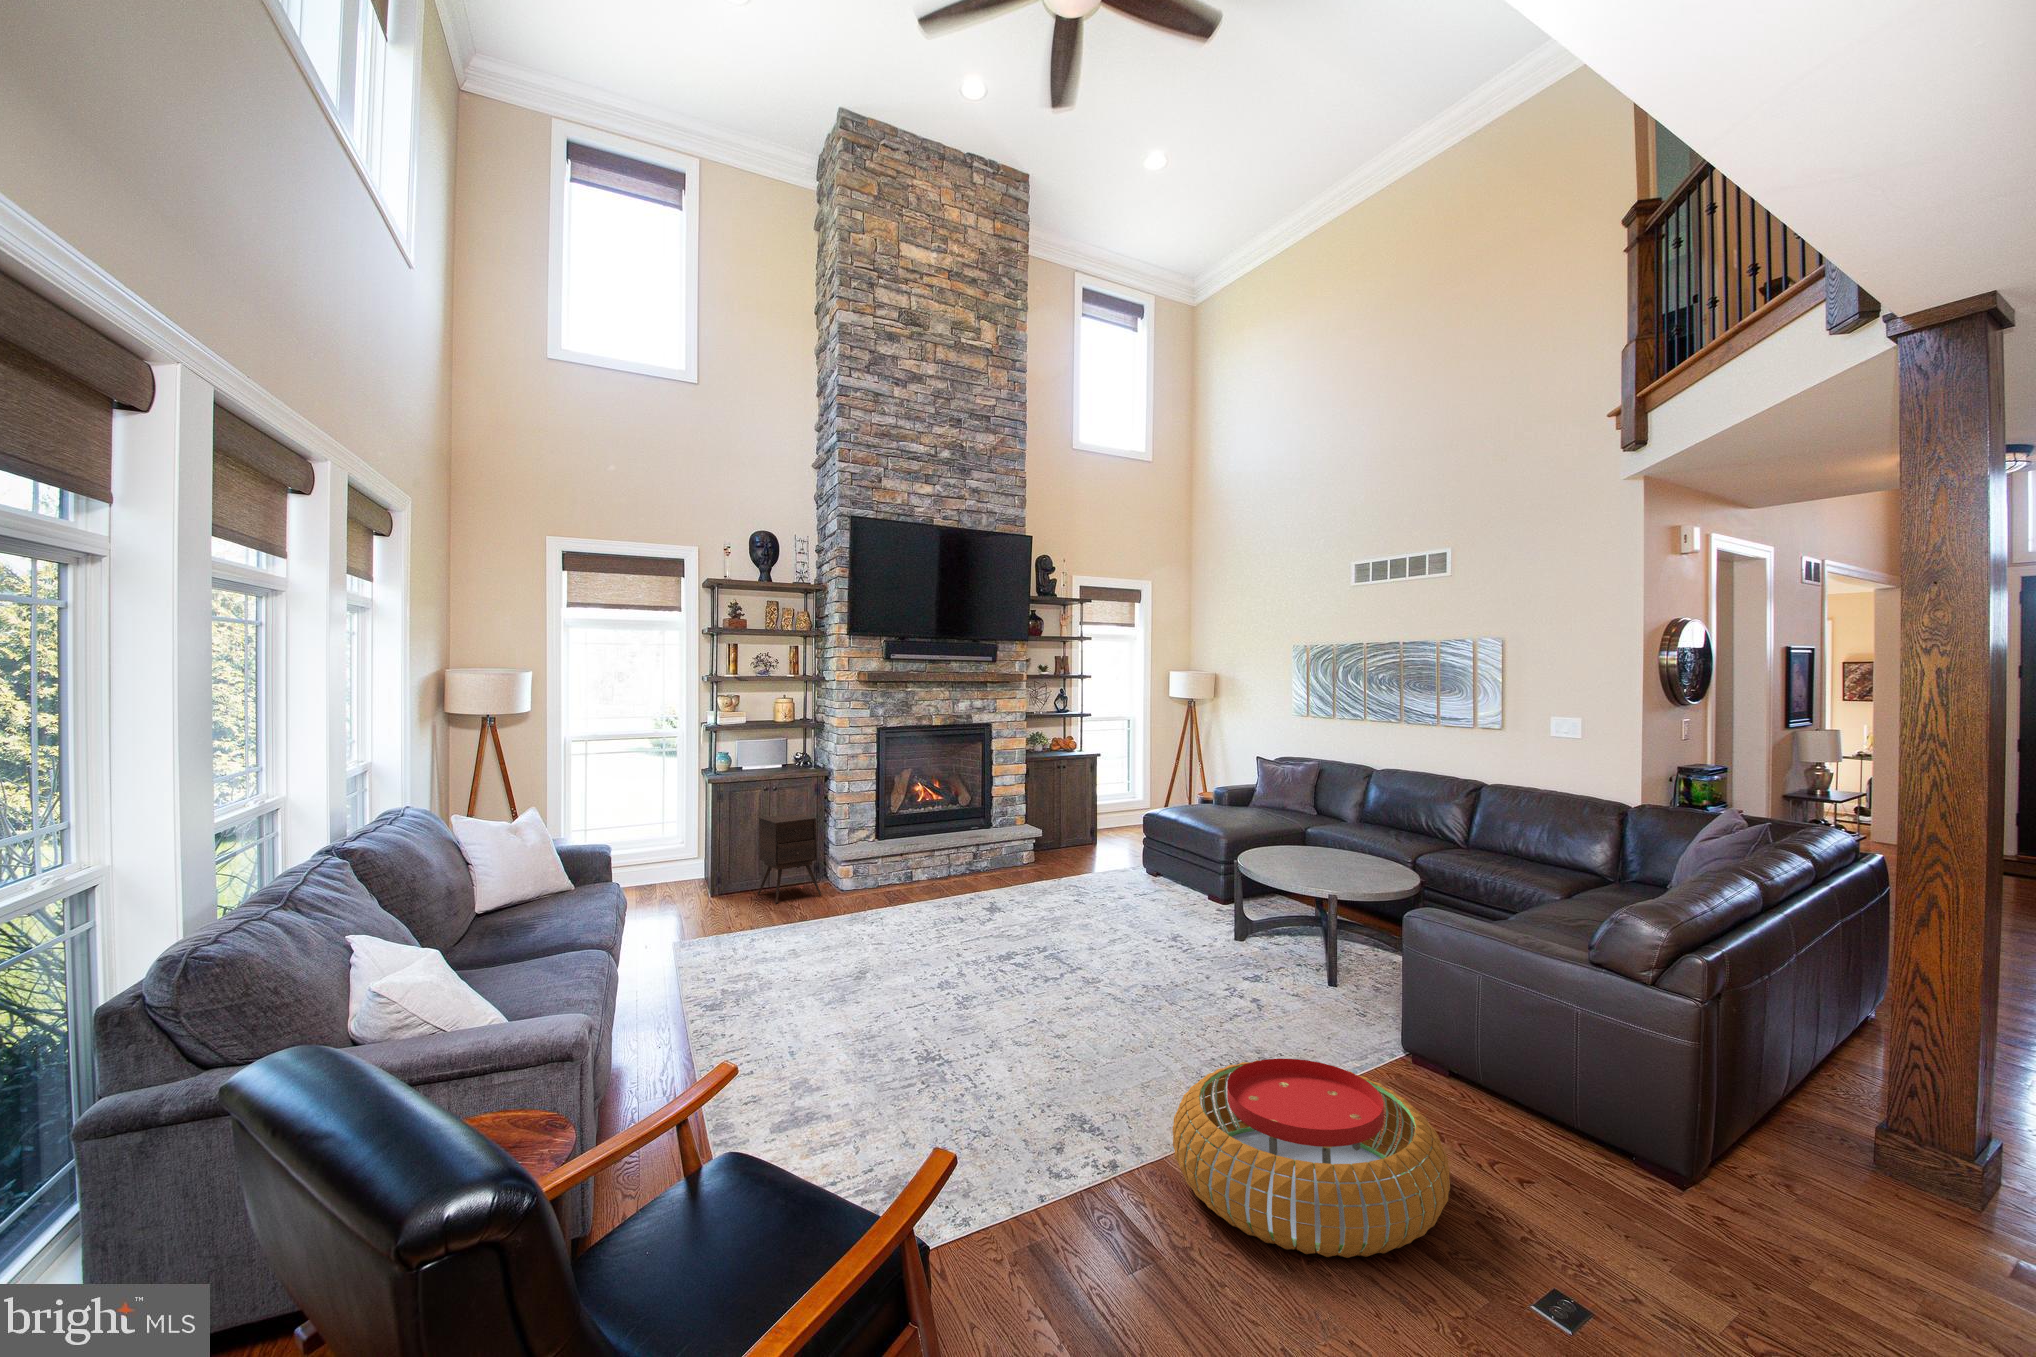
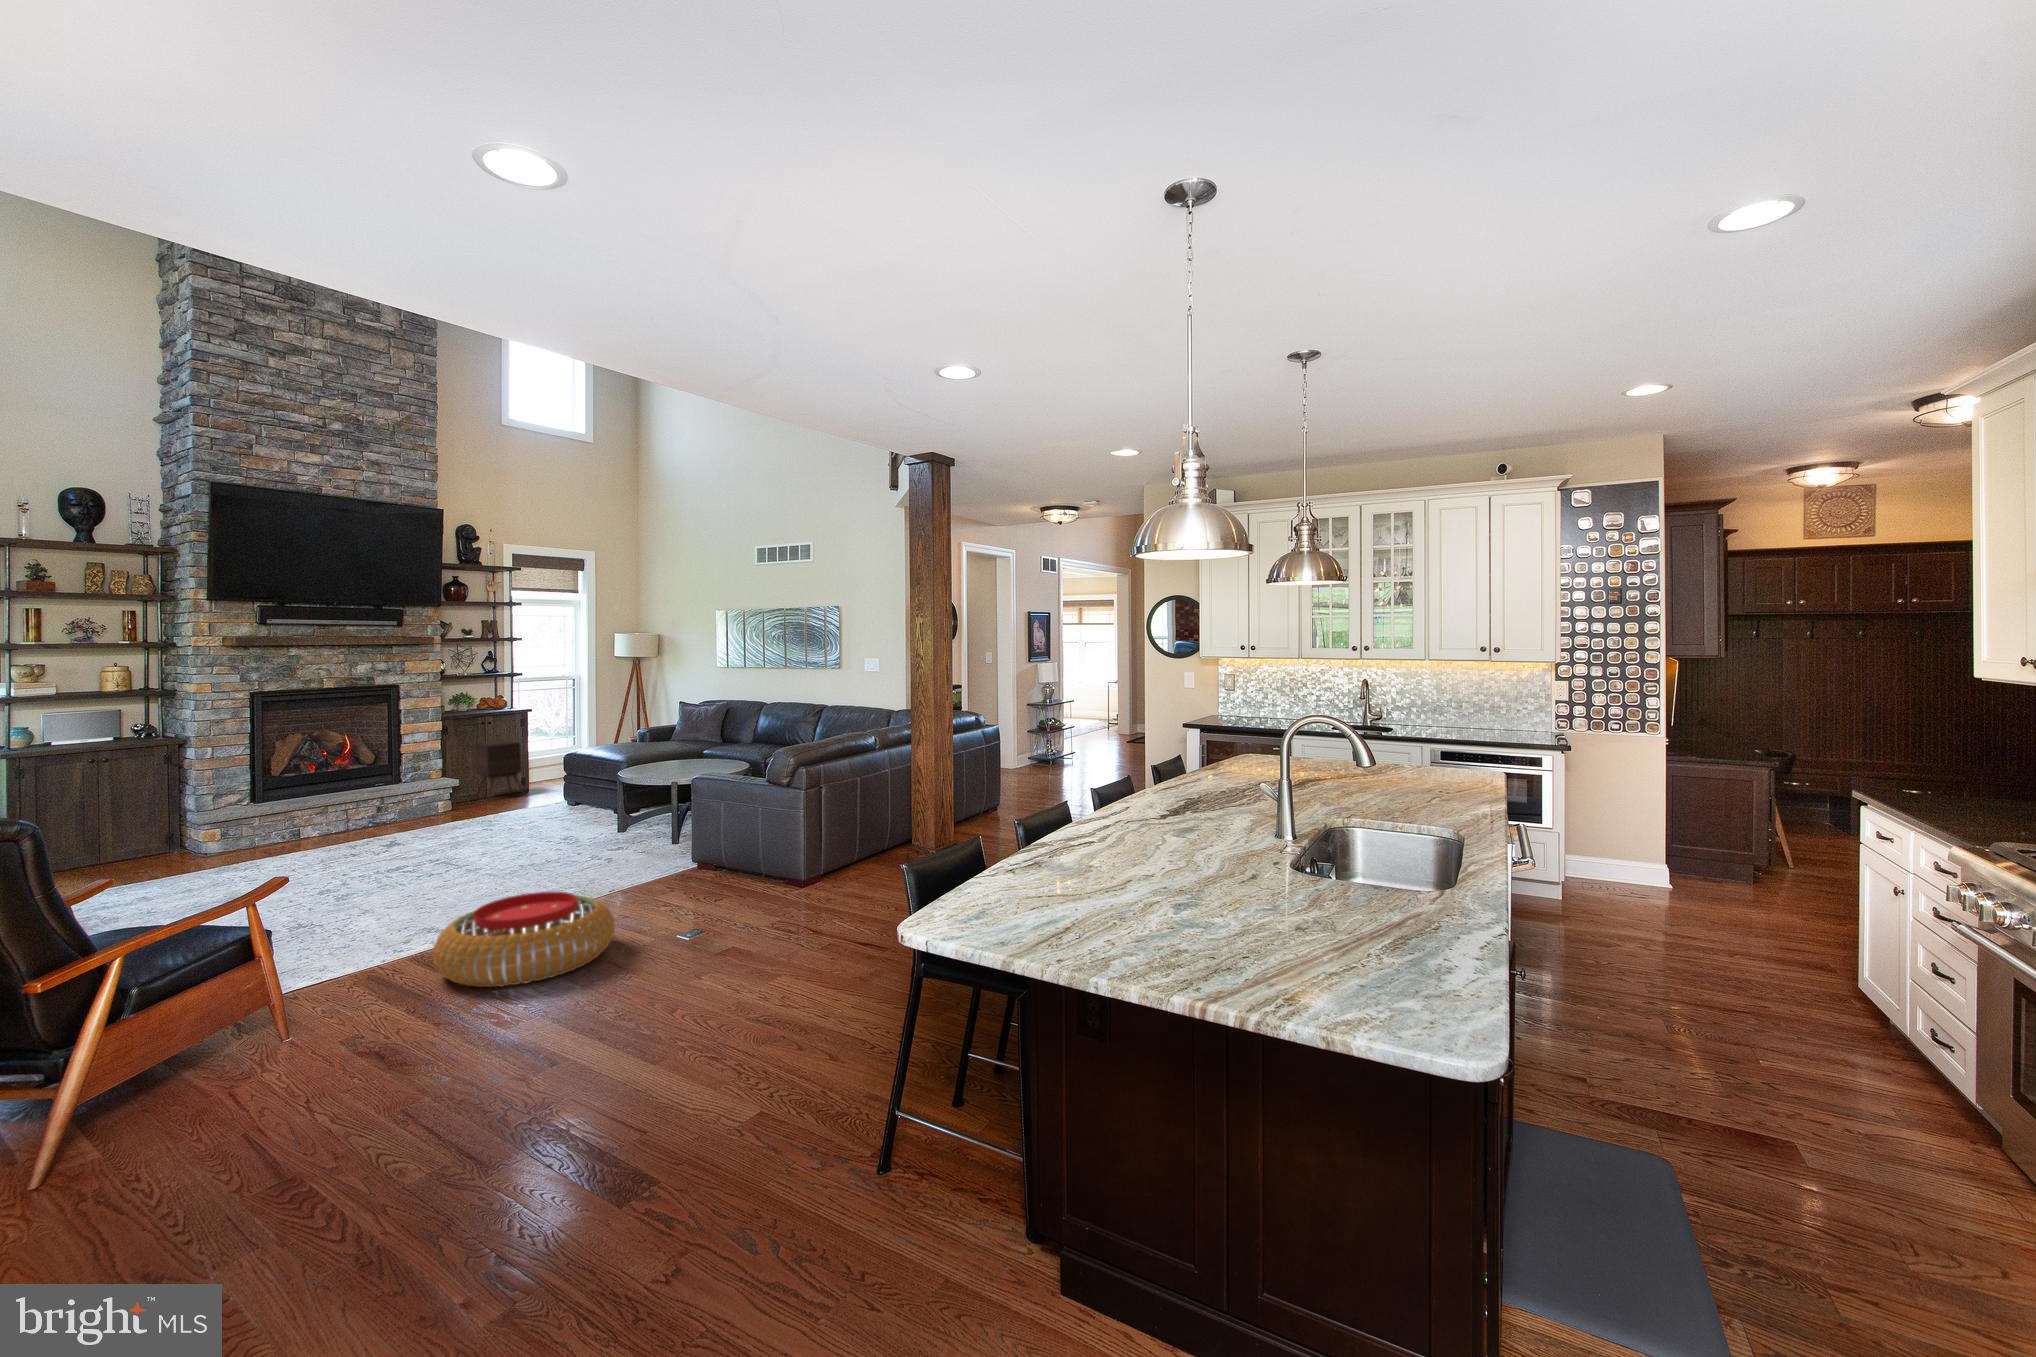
side table: present [758,814,821,904] -> present [475,741,524,799]

